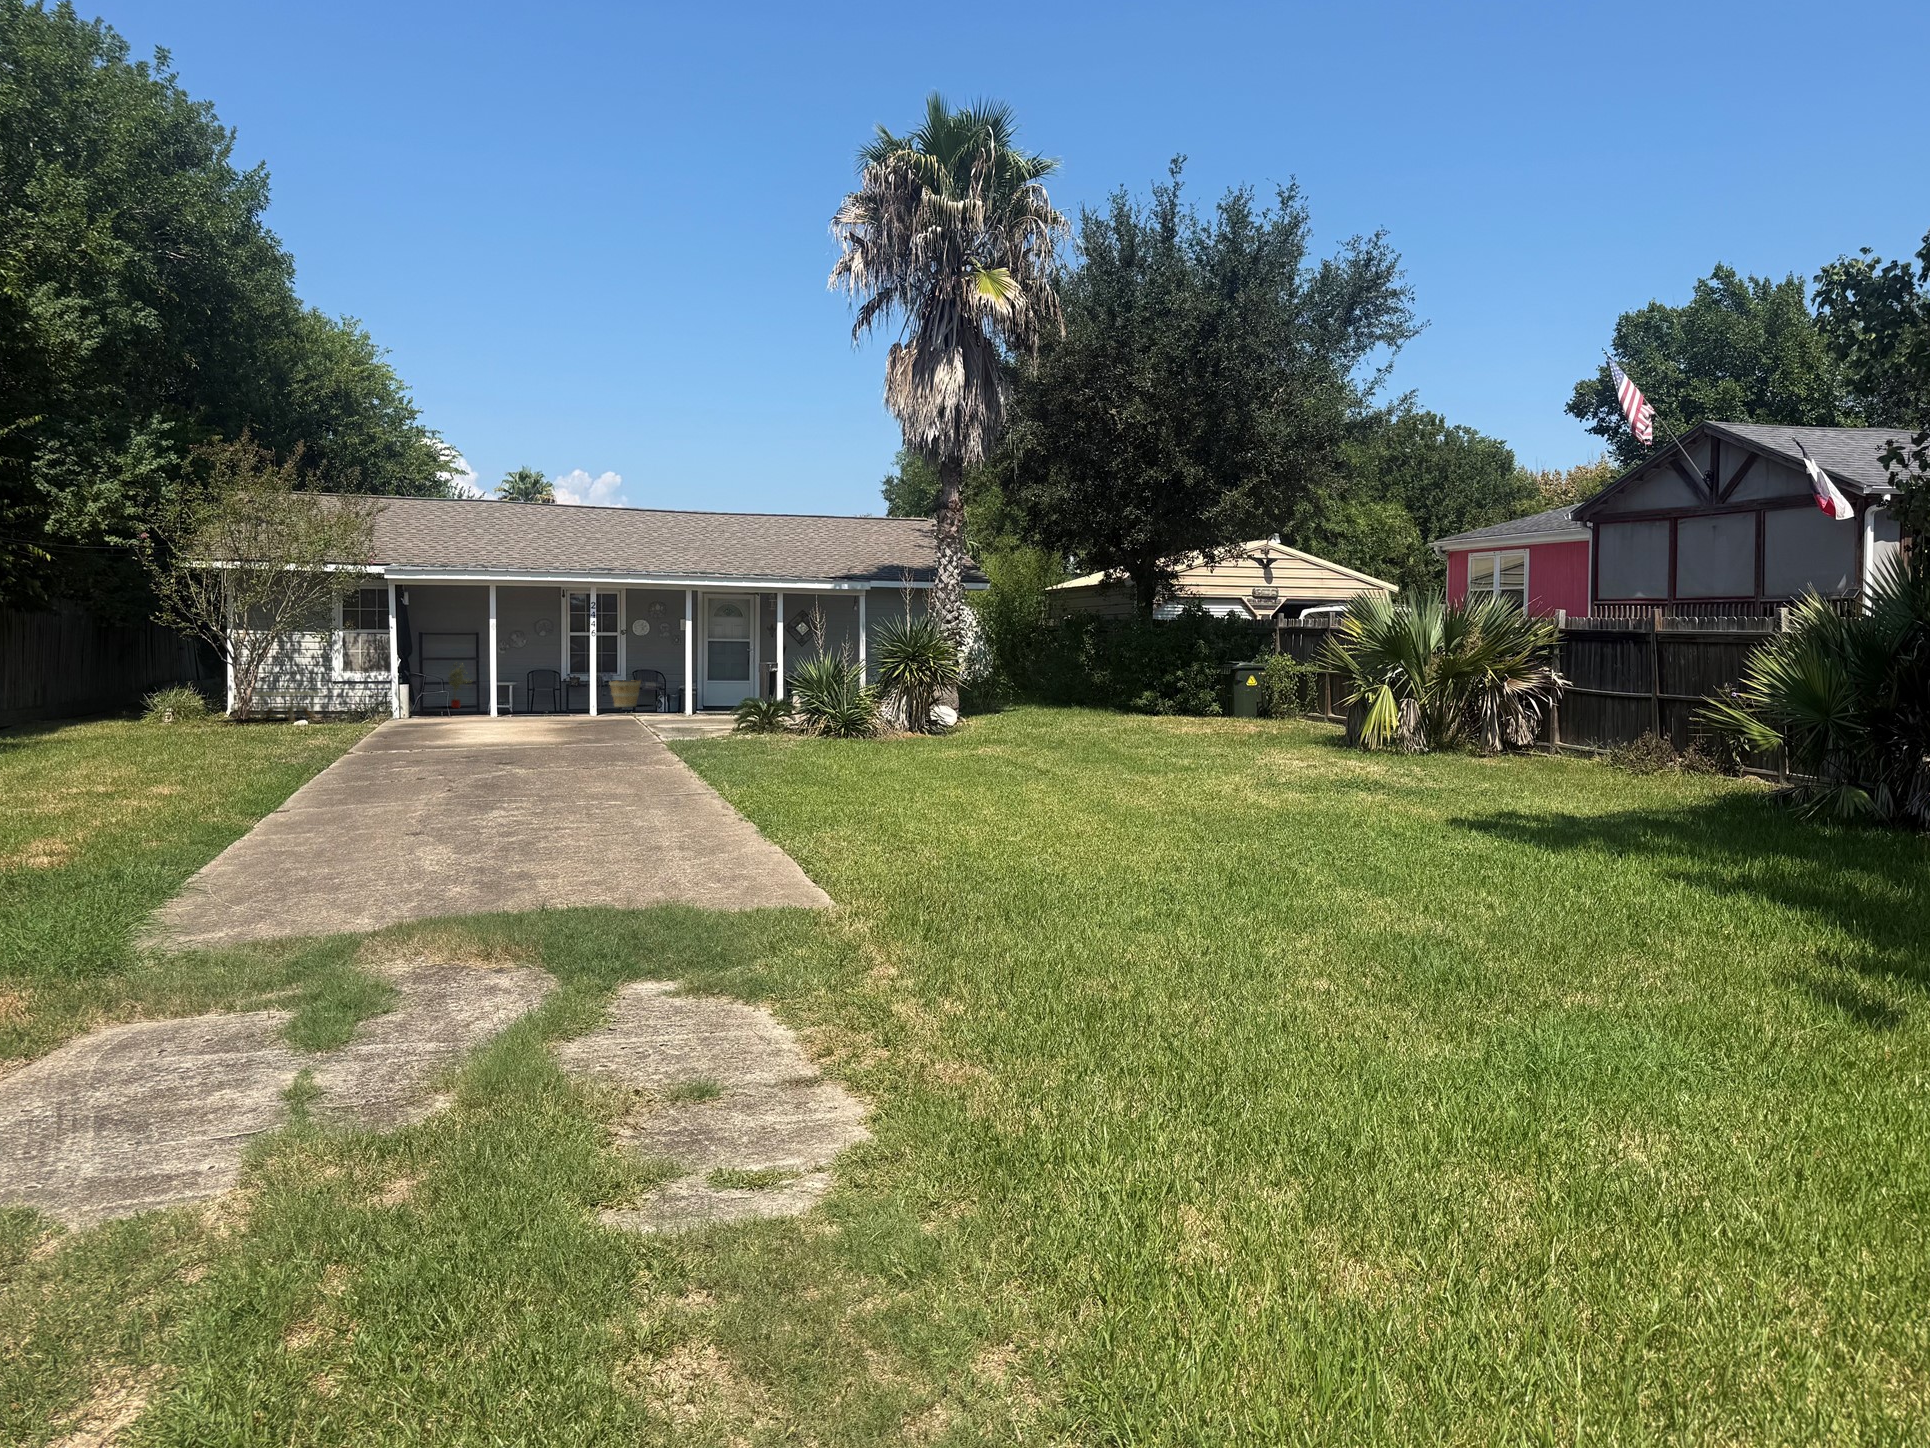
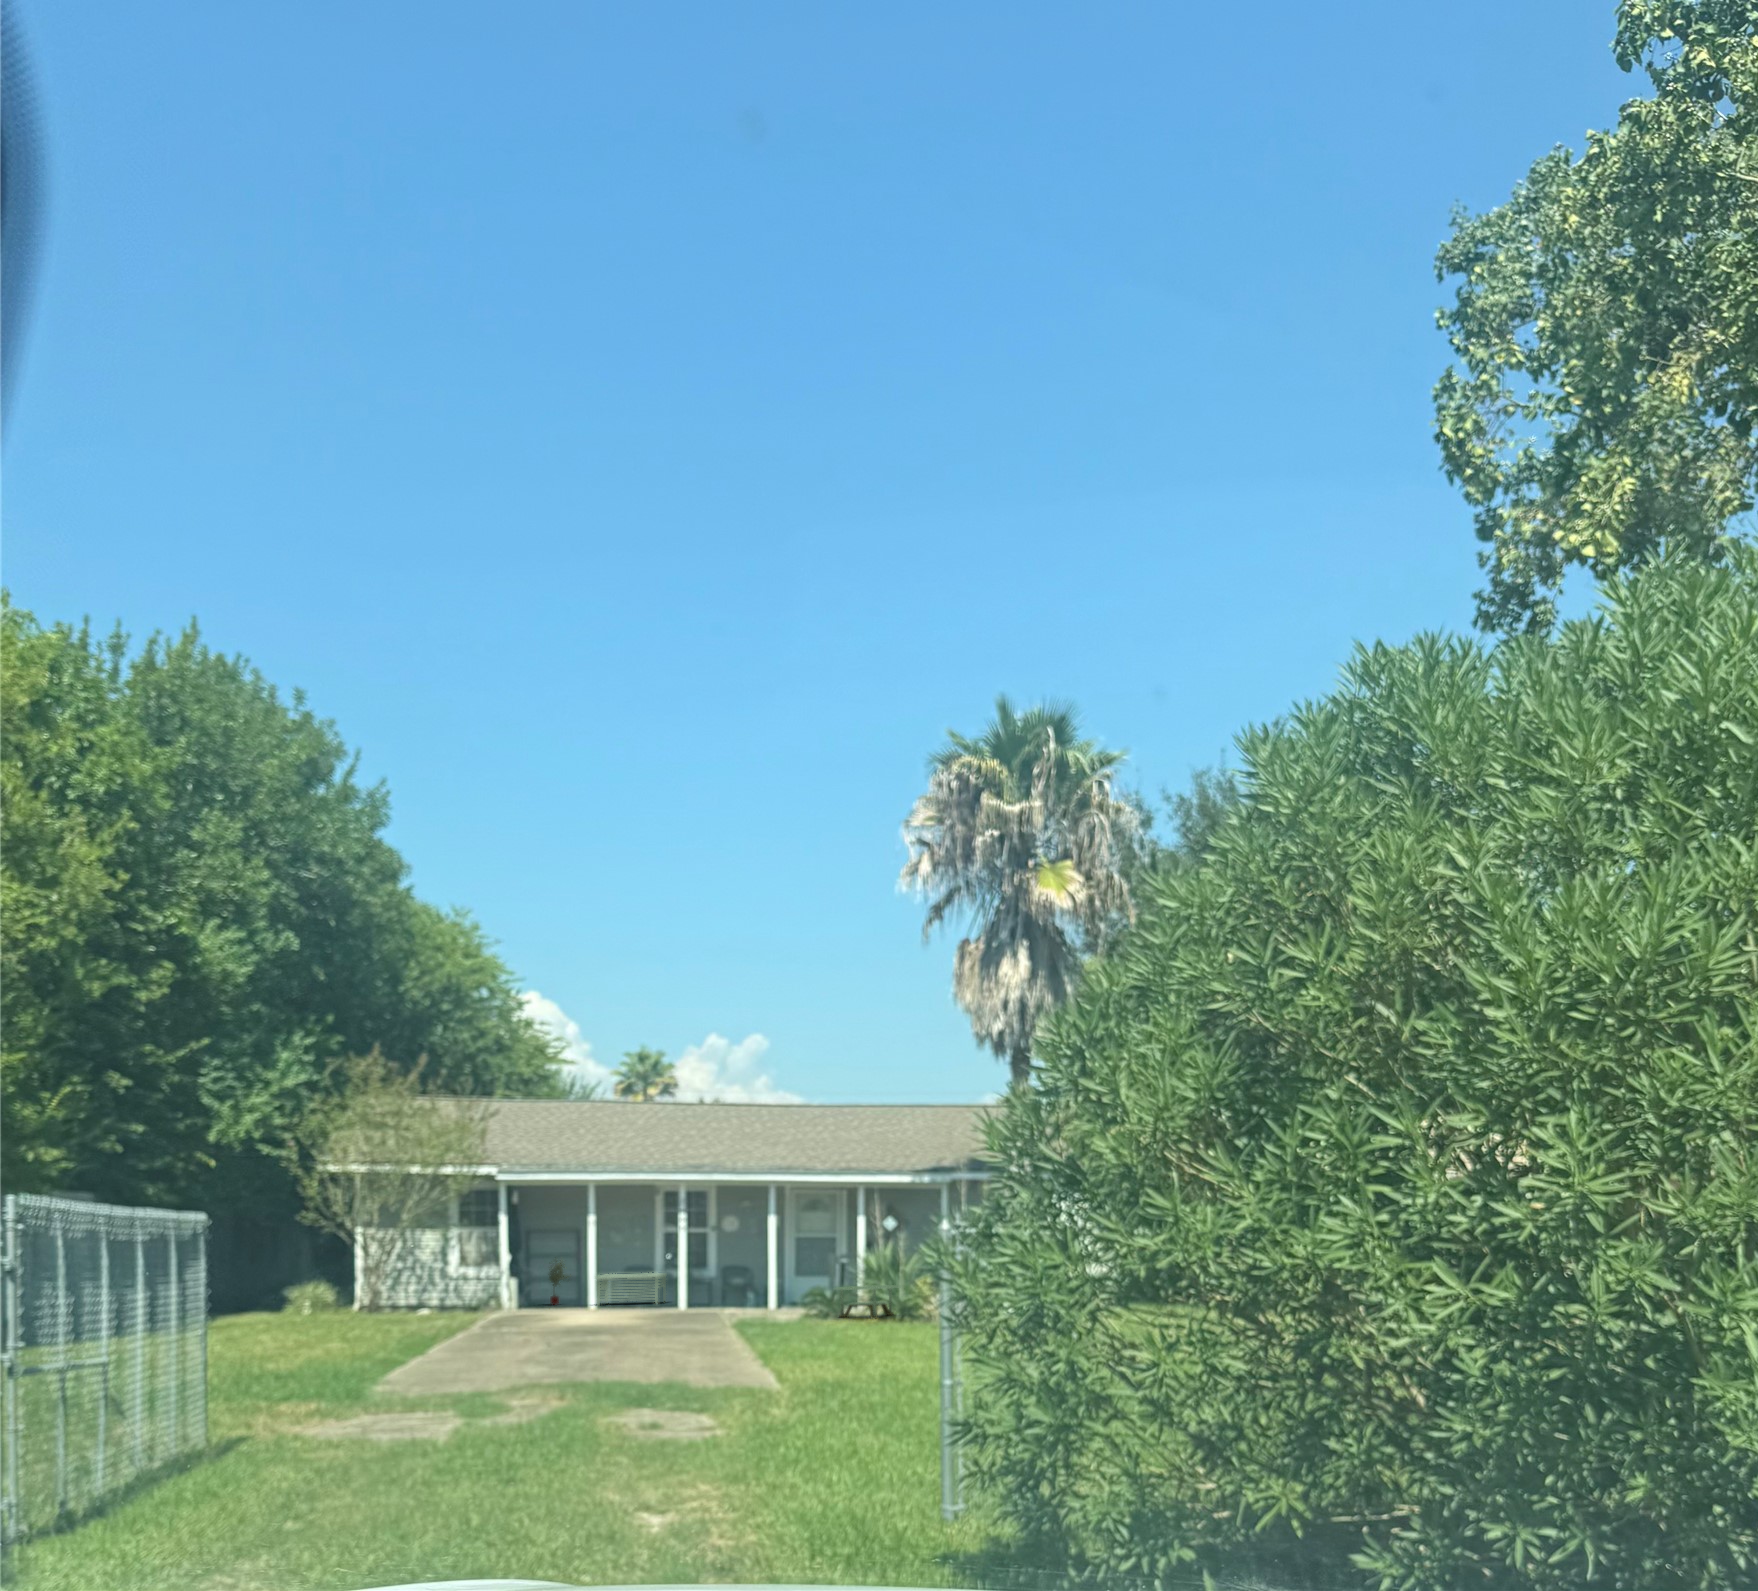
storage bench: none [496,680,571,710] -> present [596,1273,666,1304]
wooden bucket: present [610,680,641,707] -> none [704,1272,736,1301]
round table: present [254,691,322,721] -> present [836,1285,901,1319]

